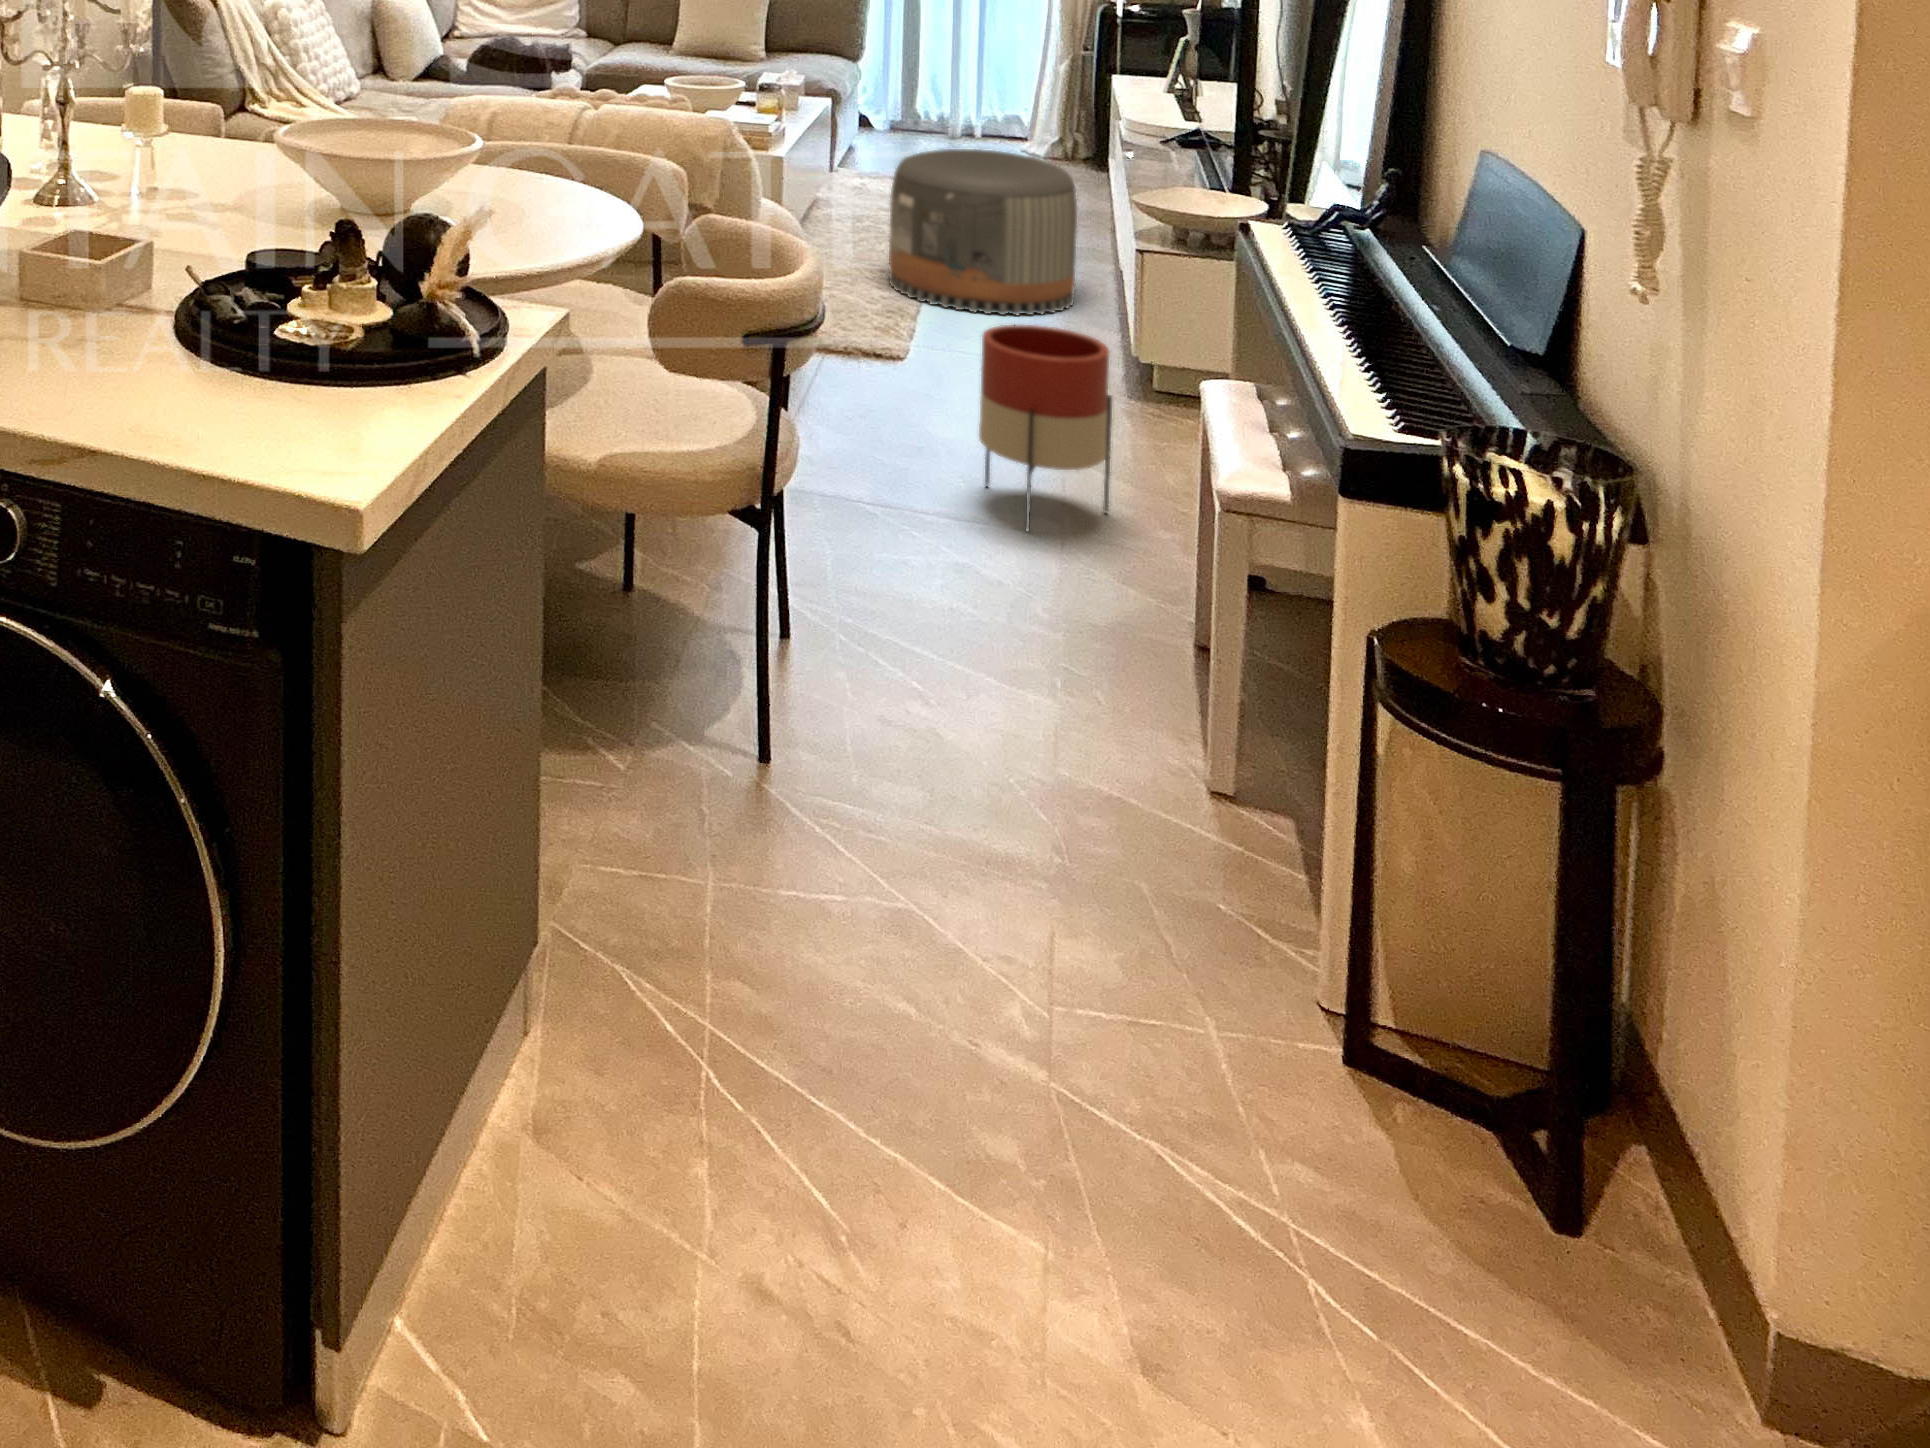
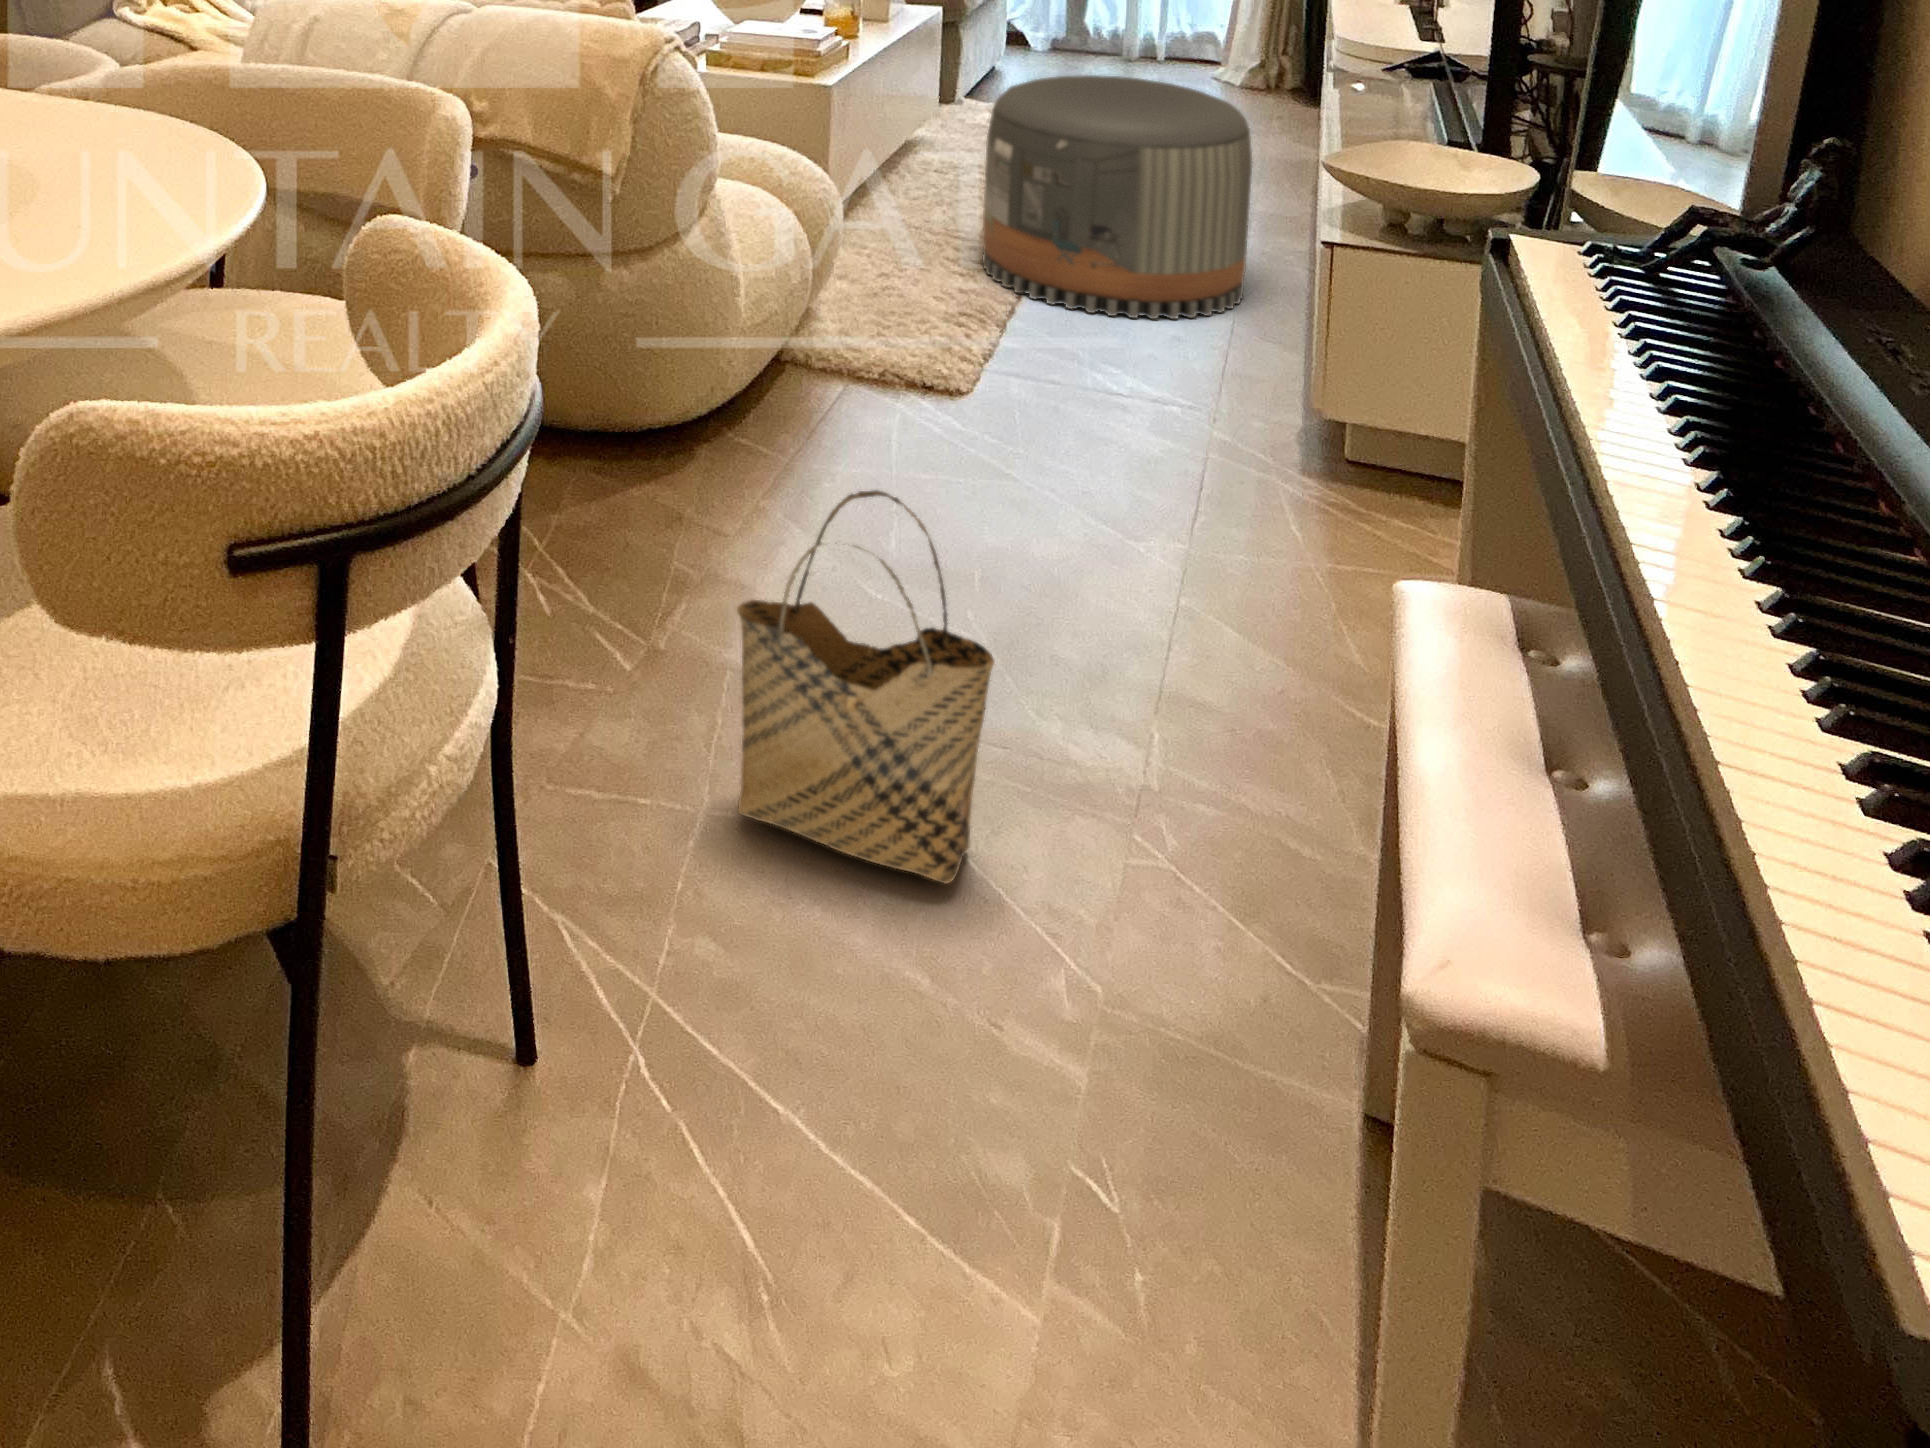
planter: present [979,325,1112,532] -> none [1007,388,1245,776]
woven basket: none [848,371,993,570] -> present [737,490,994,883]

